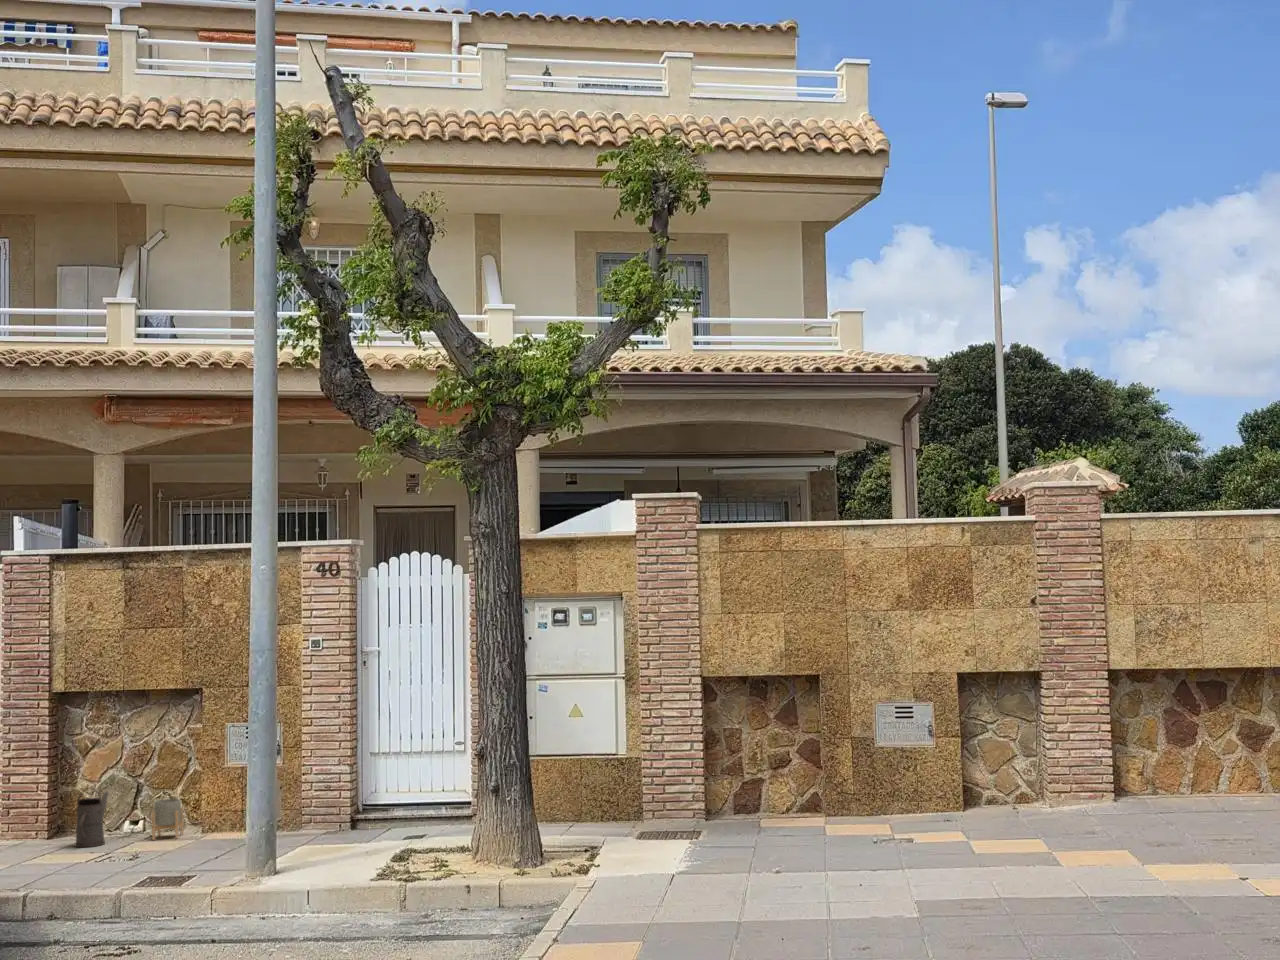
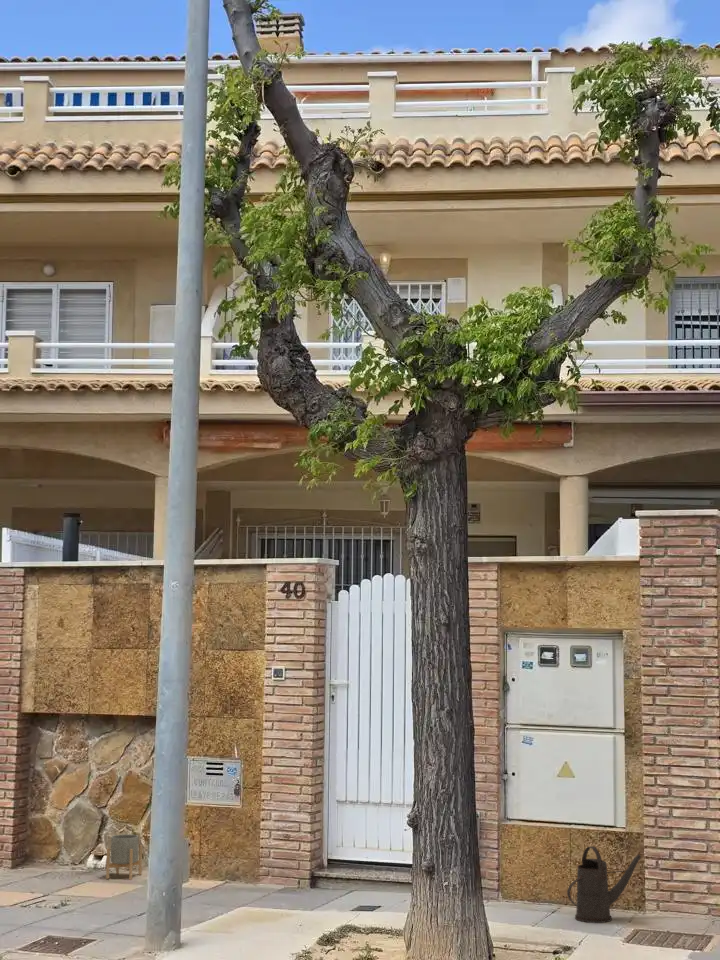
watering can: present [75,788,108,847] -> present [567,846,640,923]

